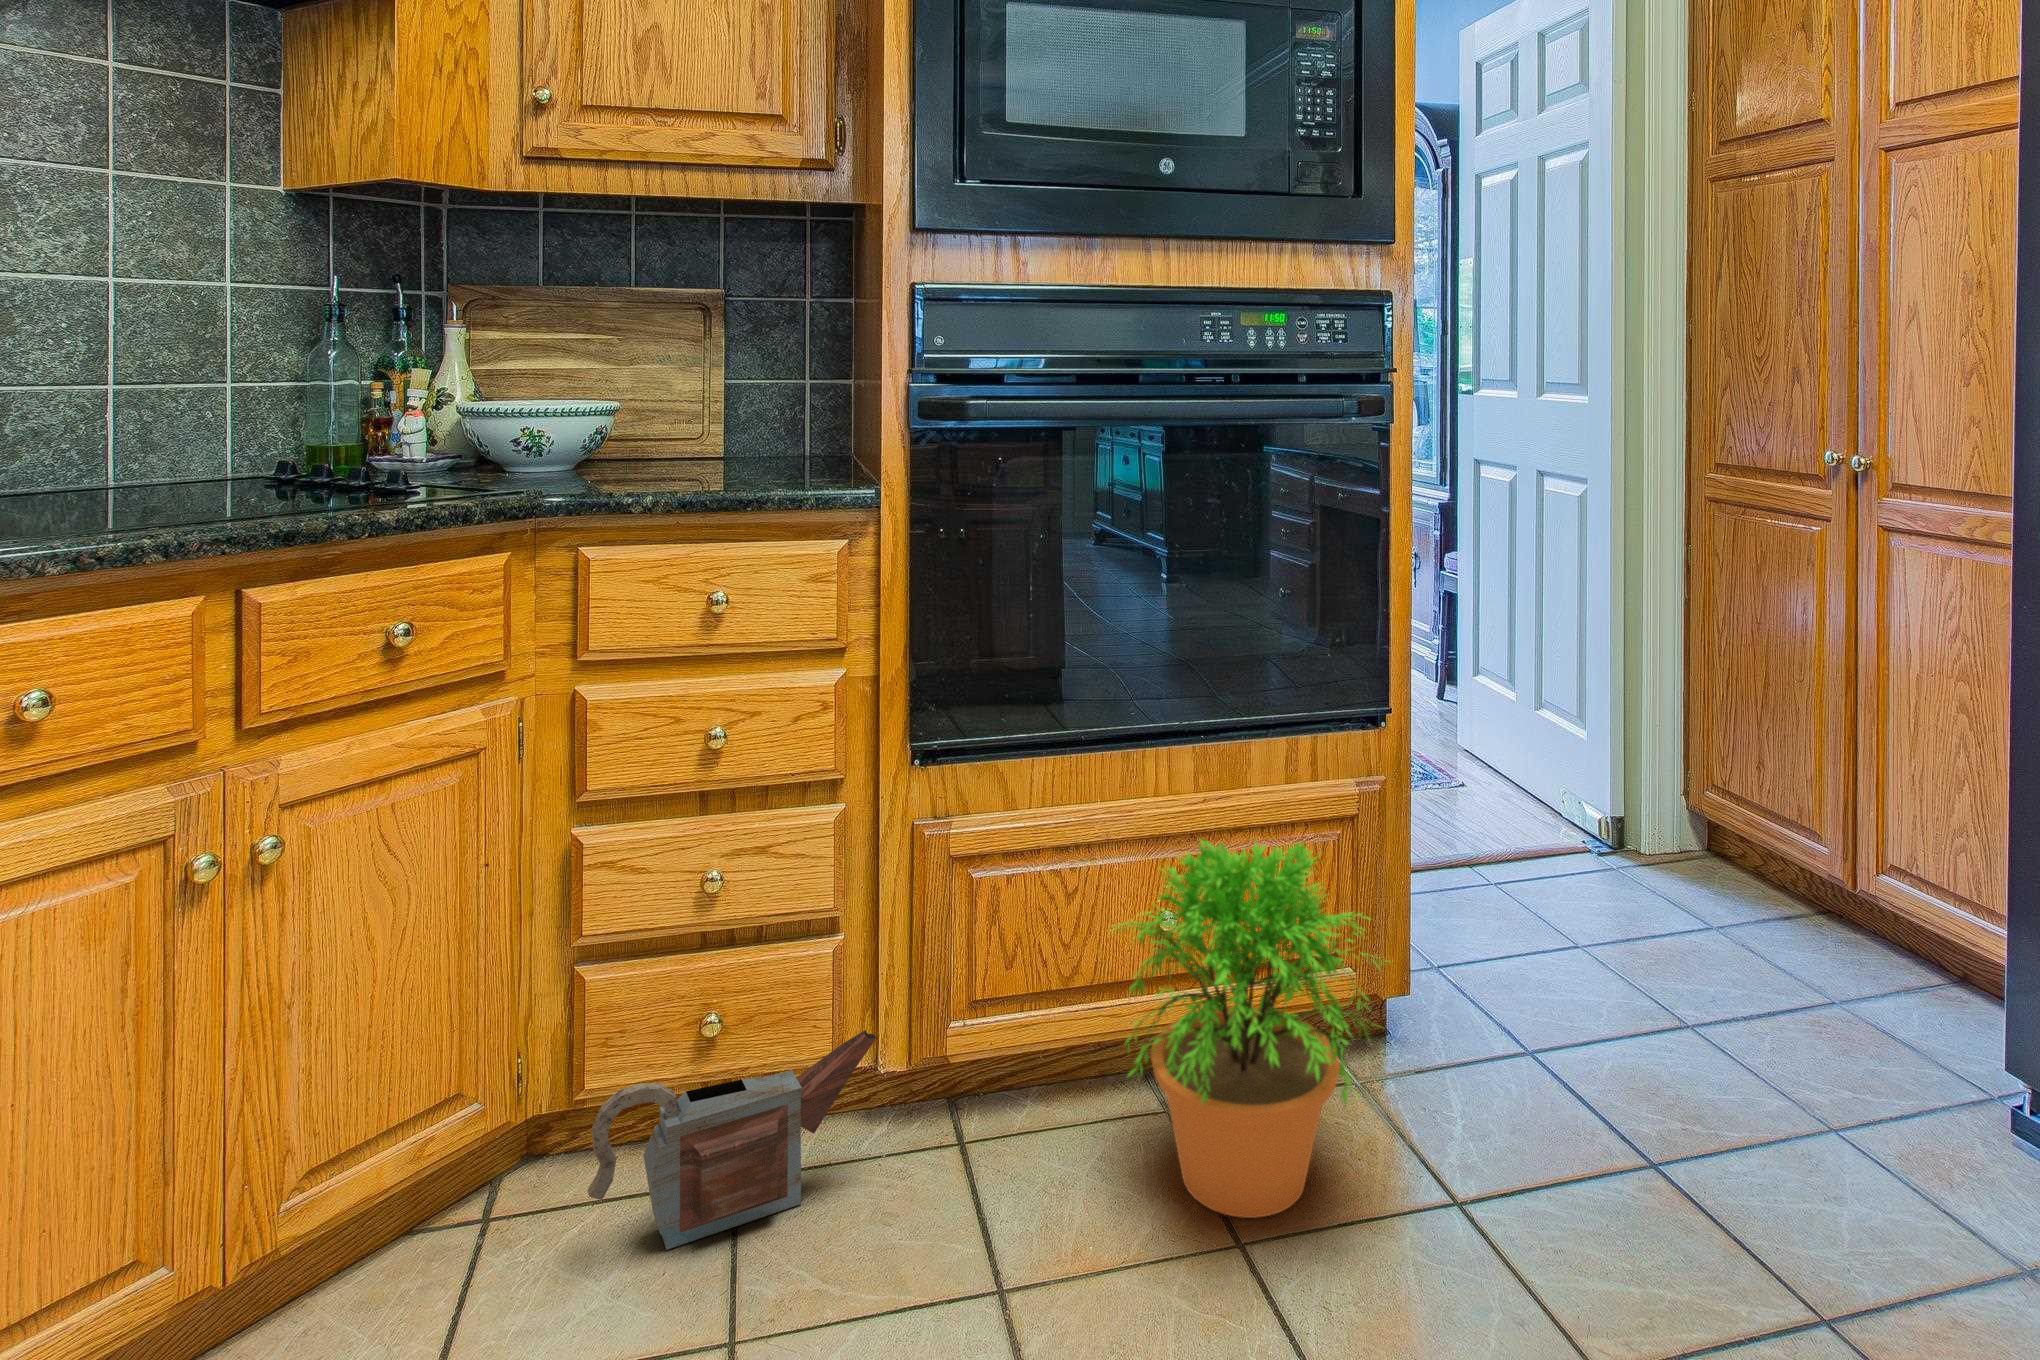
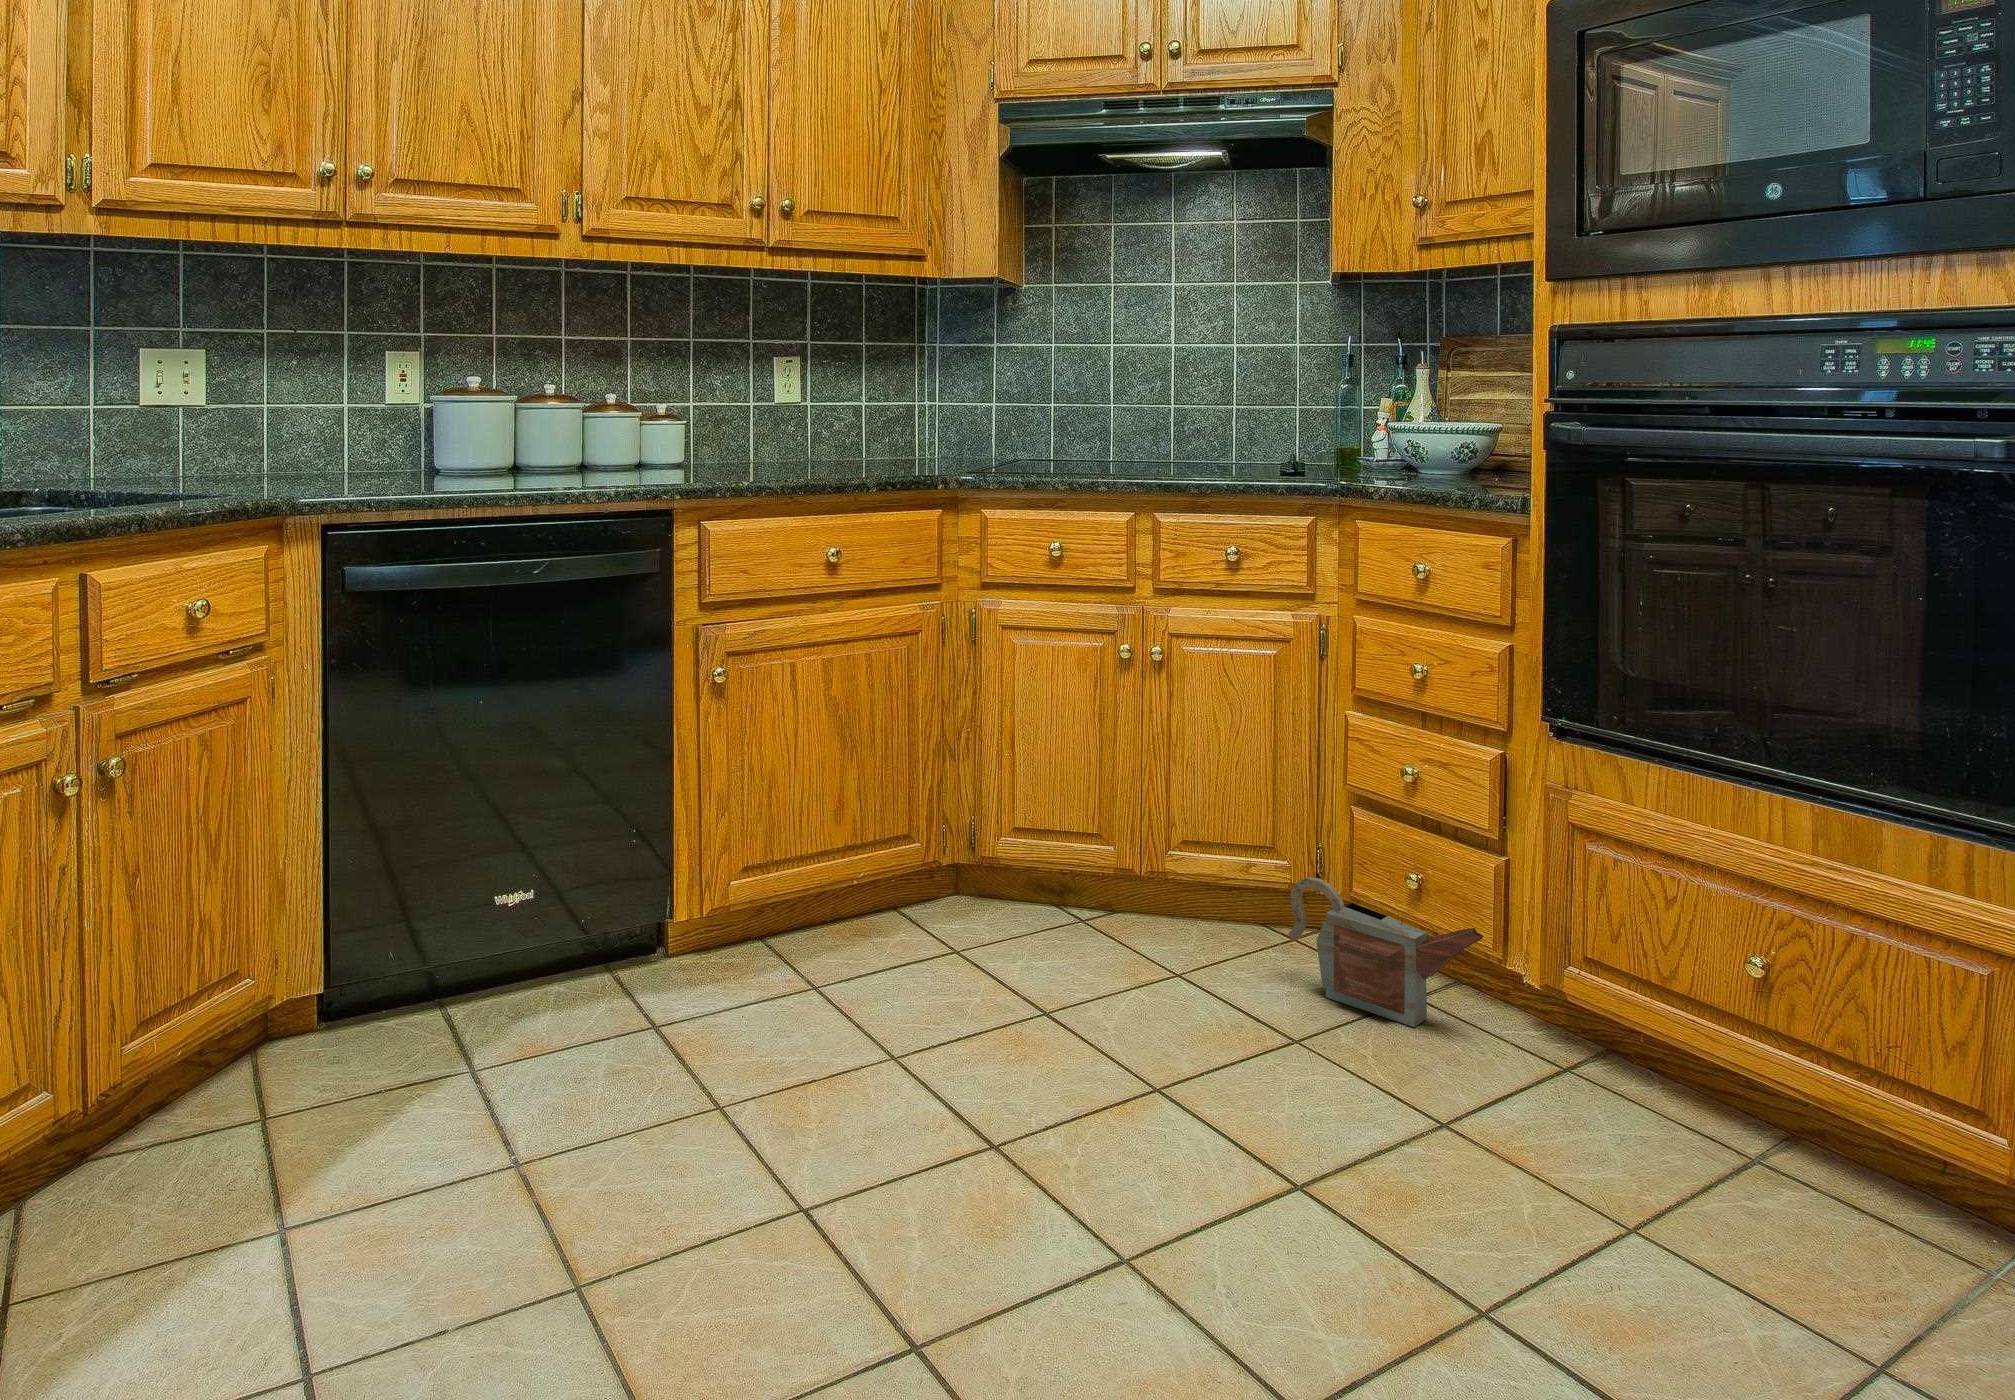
potted plant: present [1112,840,1377,1218] -> none [1567,867,1891,1253]

